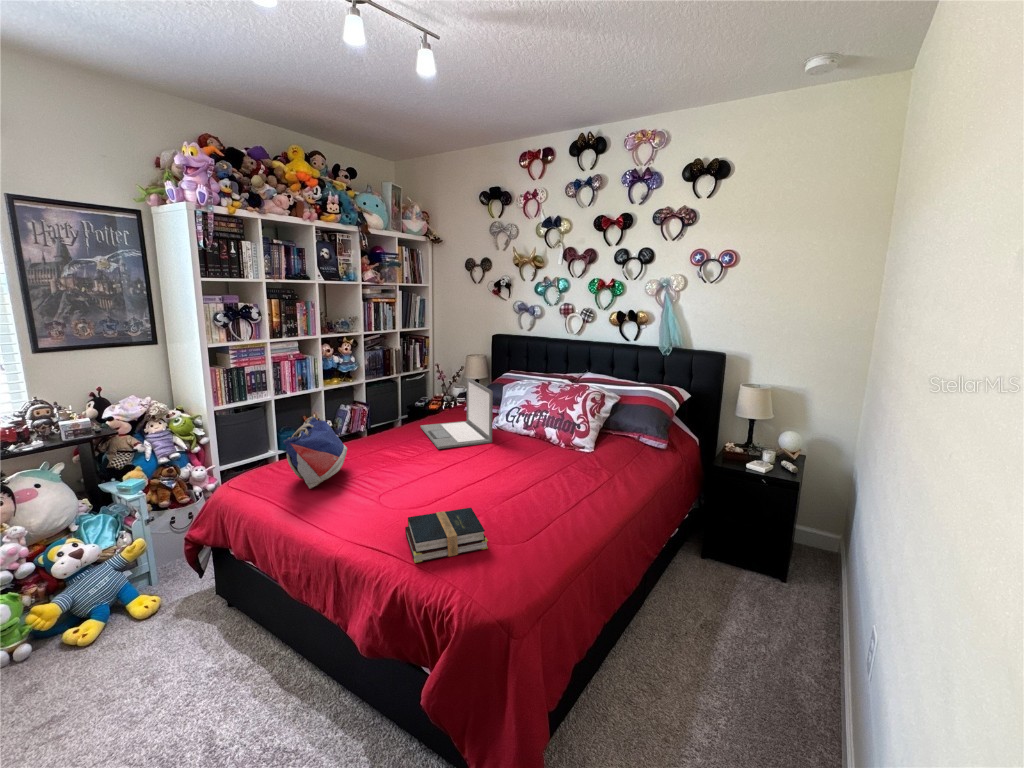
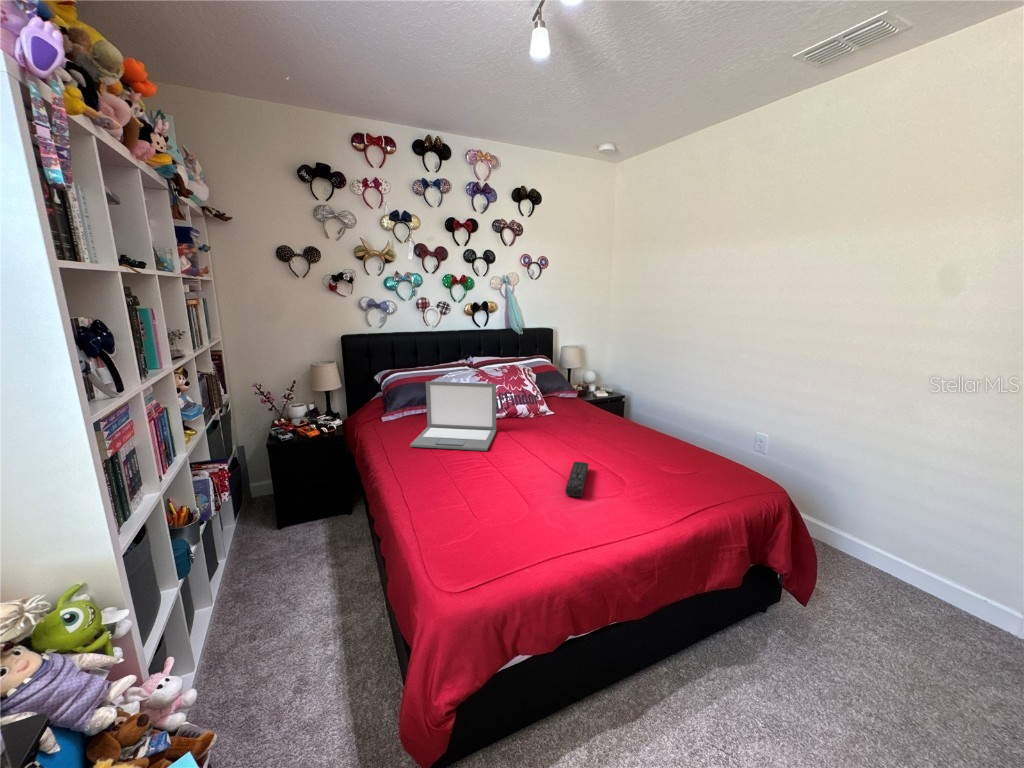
tote bag: present [283,417,347,489] -> none [442,452,541,519]
remote control: none [357,480,433,501] -> present [565,462,589,497]
hardback book: present [405,508,488,563] -> none [647,455,701,493]

